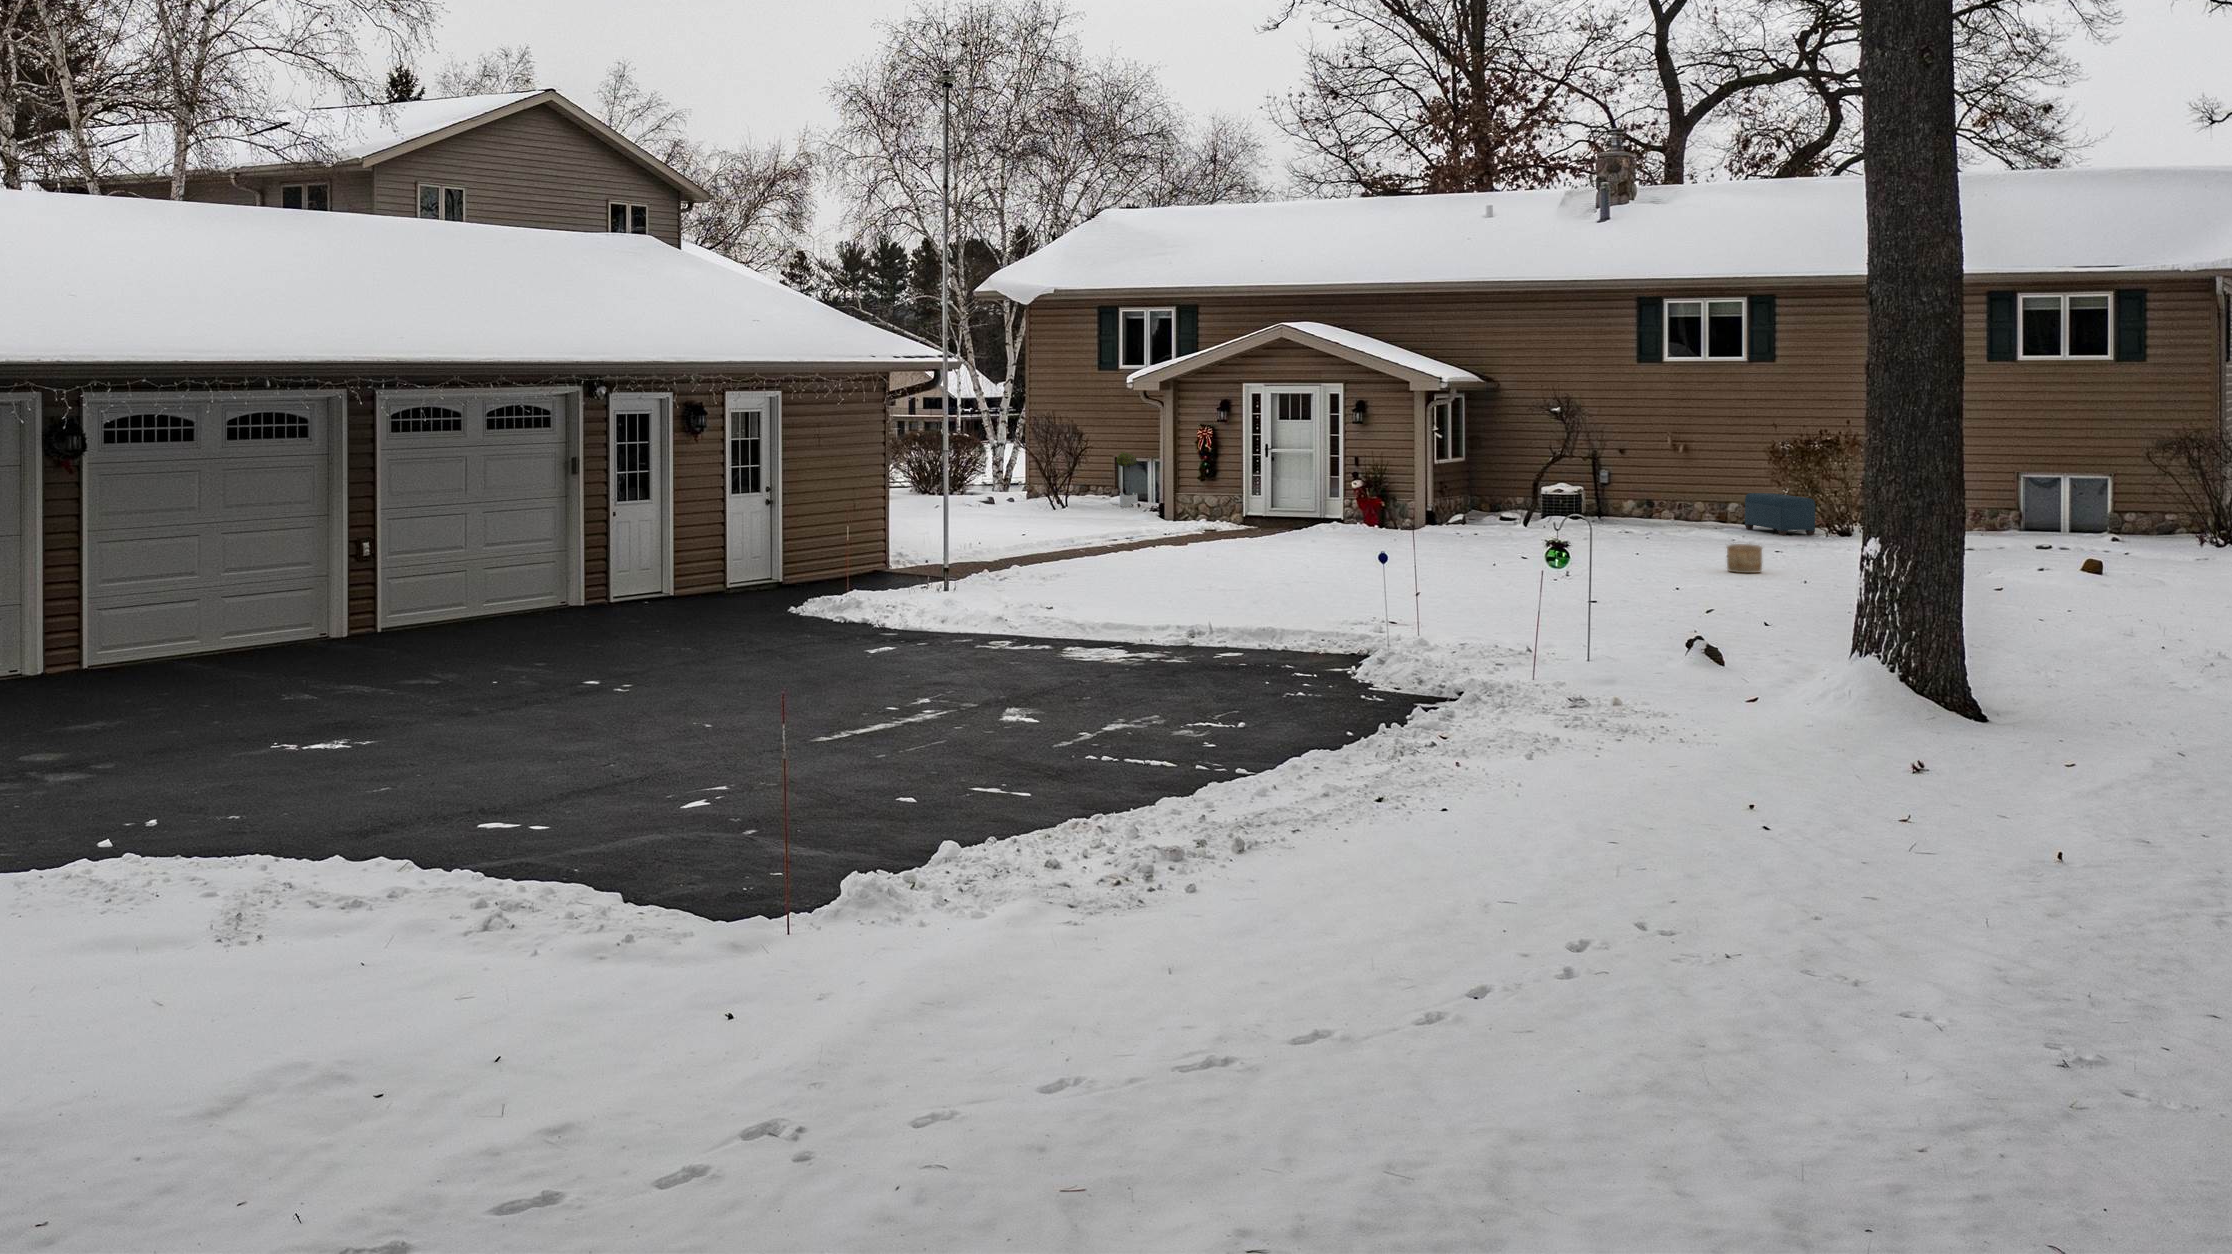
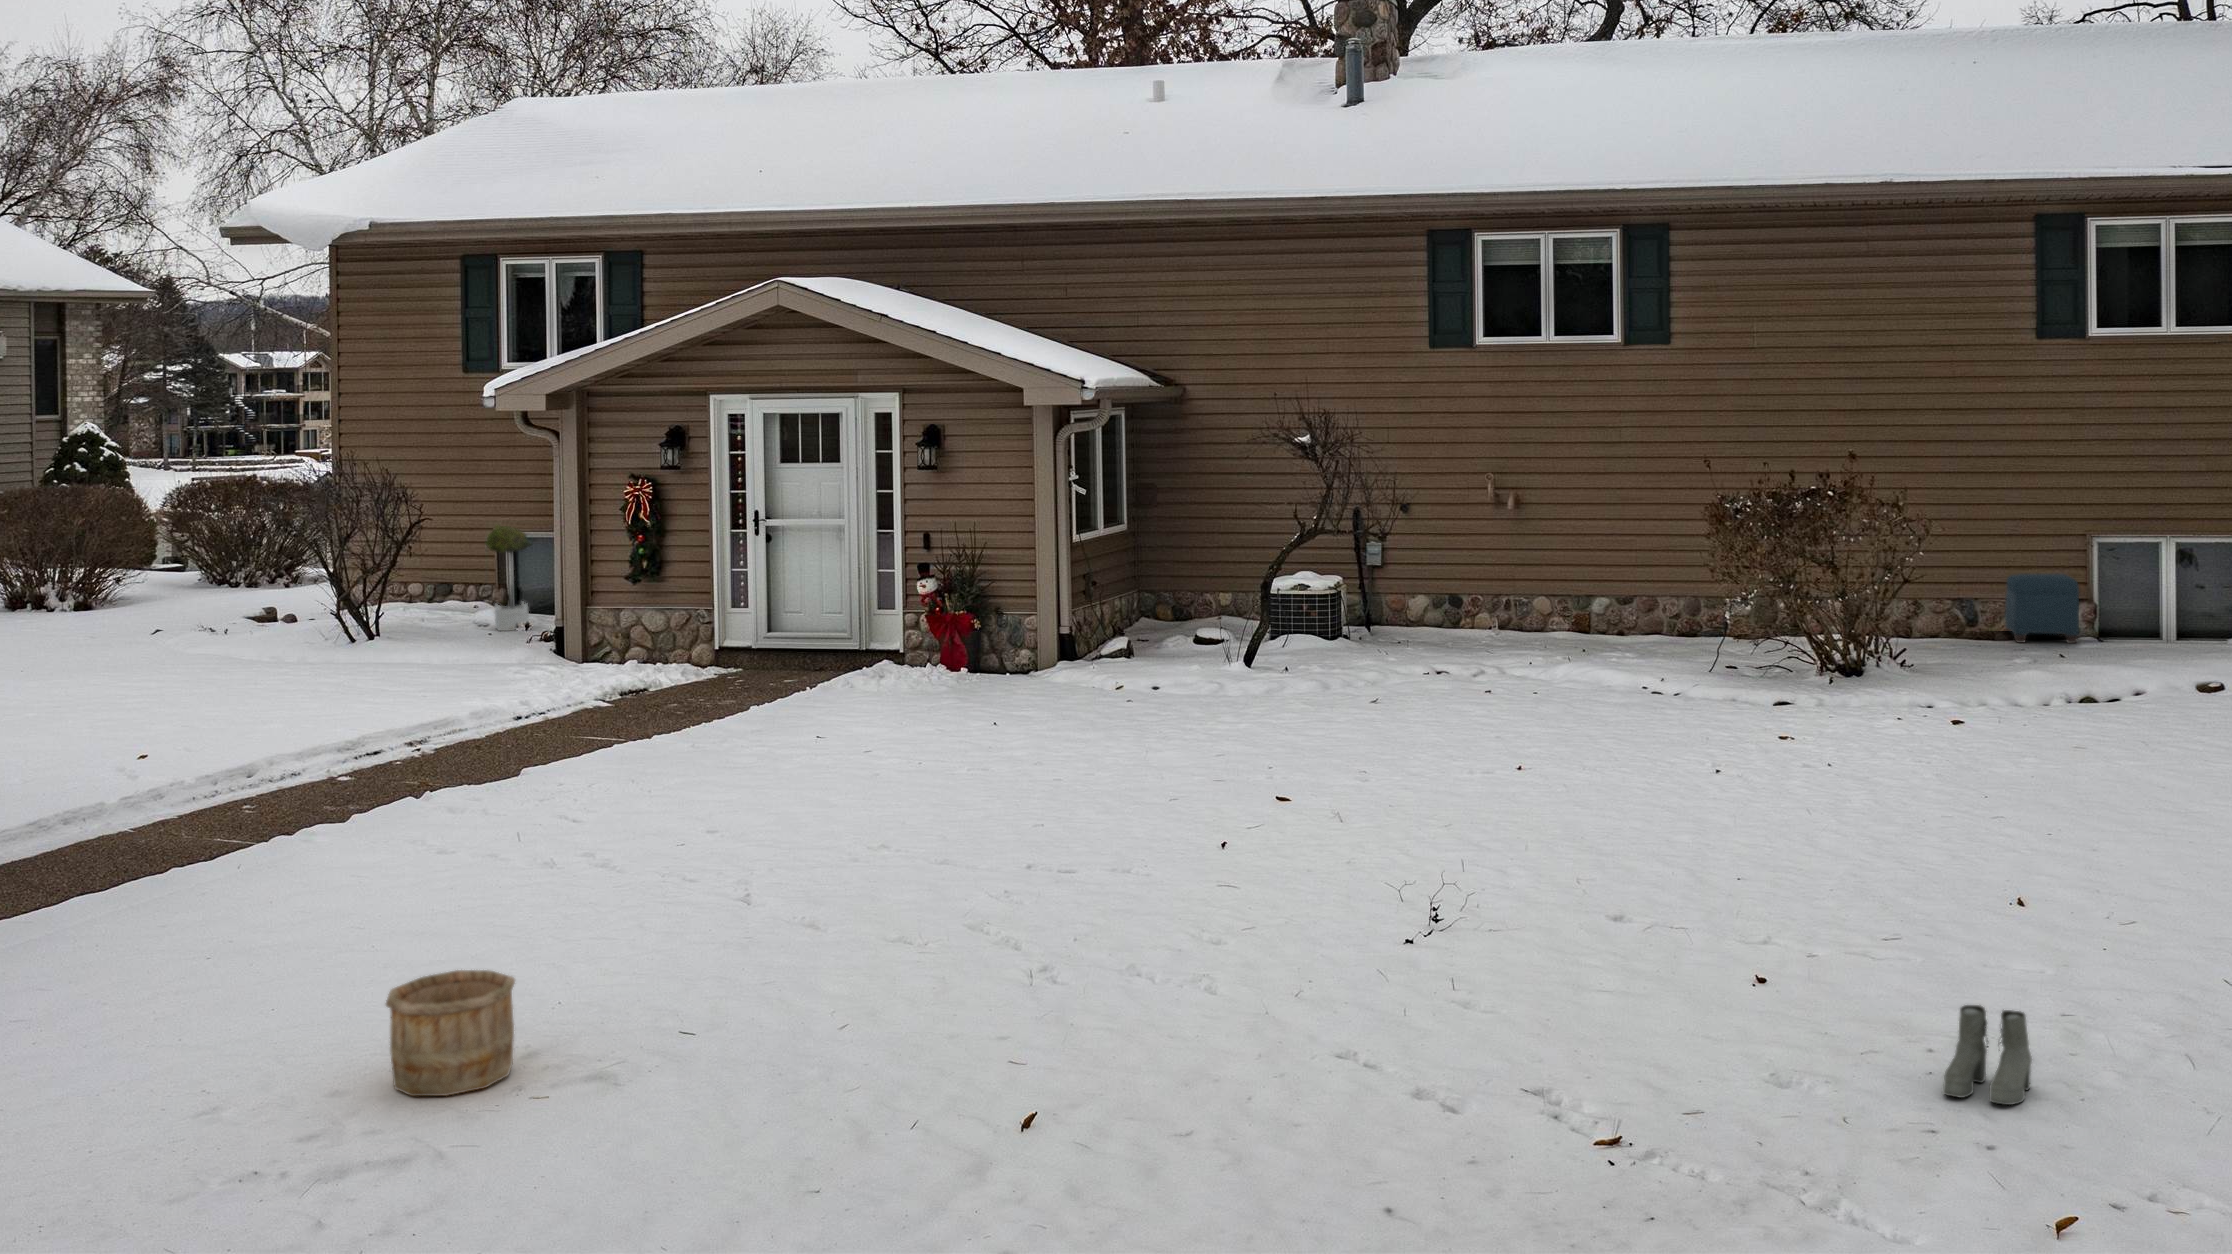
bench: present [1745,493,1815,535] -> present [2005,574,2079,643]
wooden bucket: present [1727,544,1762,573] -> present [386,970,515,1096]
boots: none [1709,586,1743,614] -> present [1943,1005,2032,1105]

